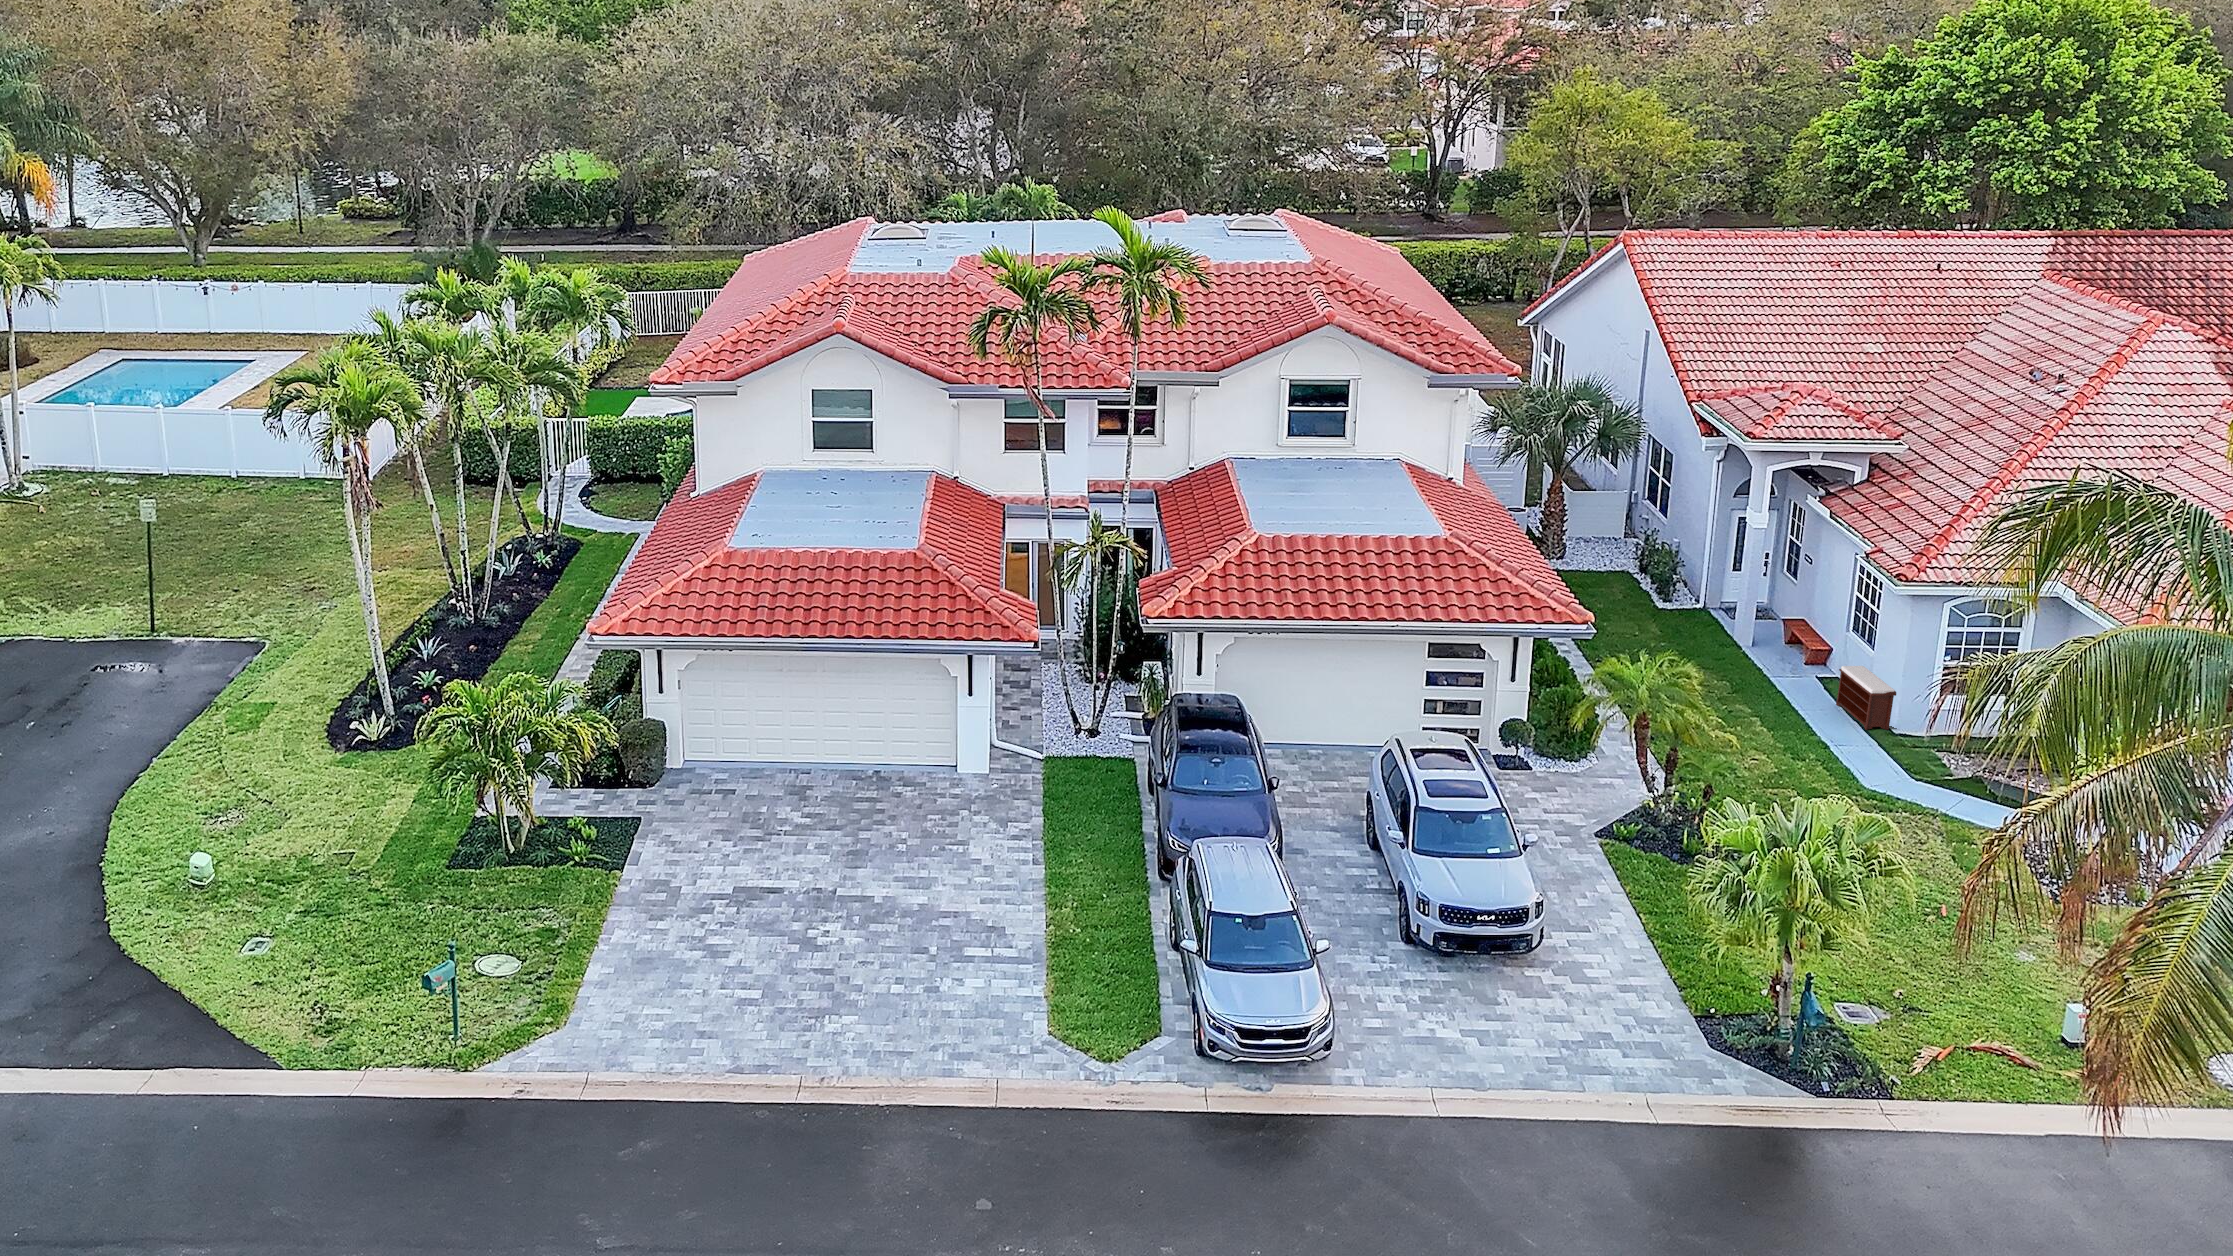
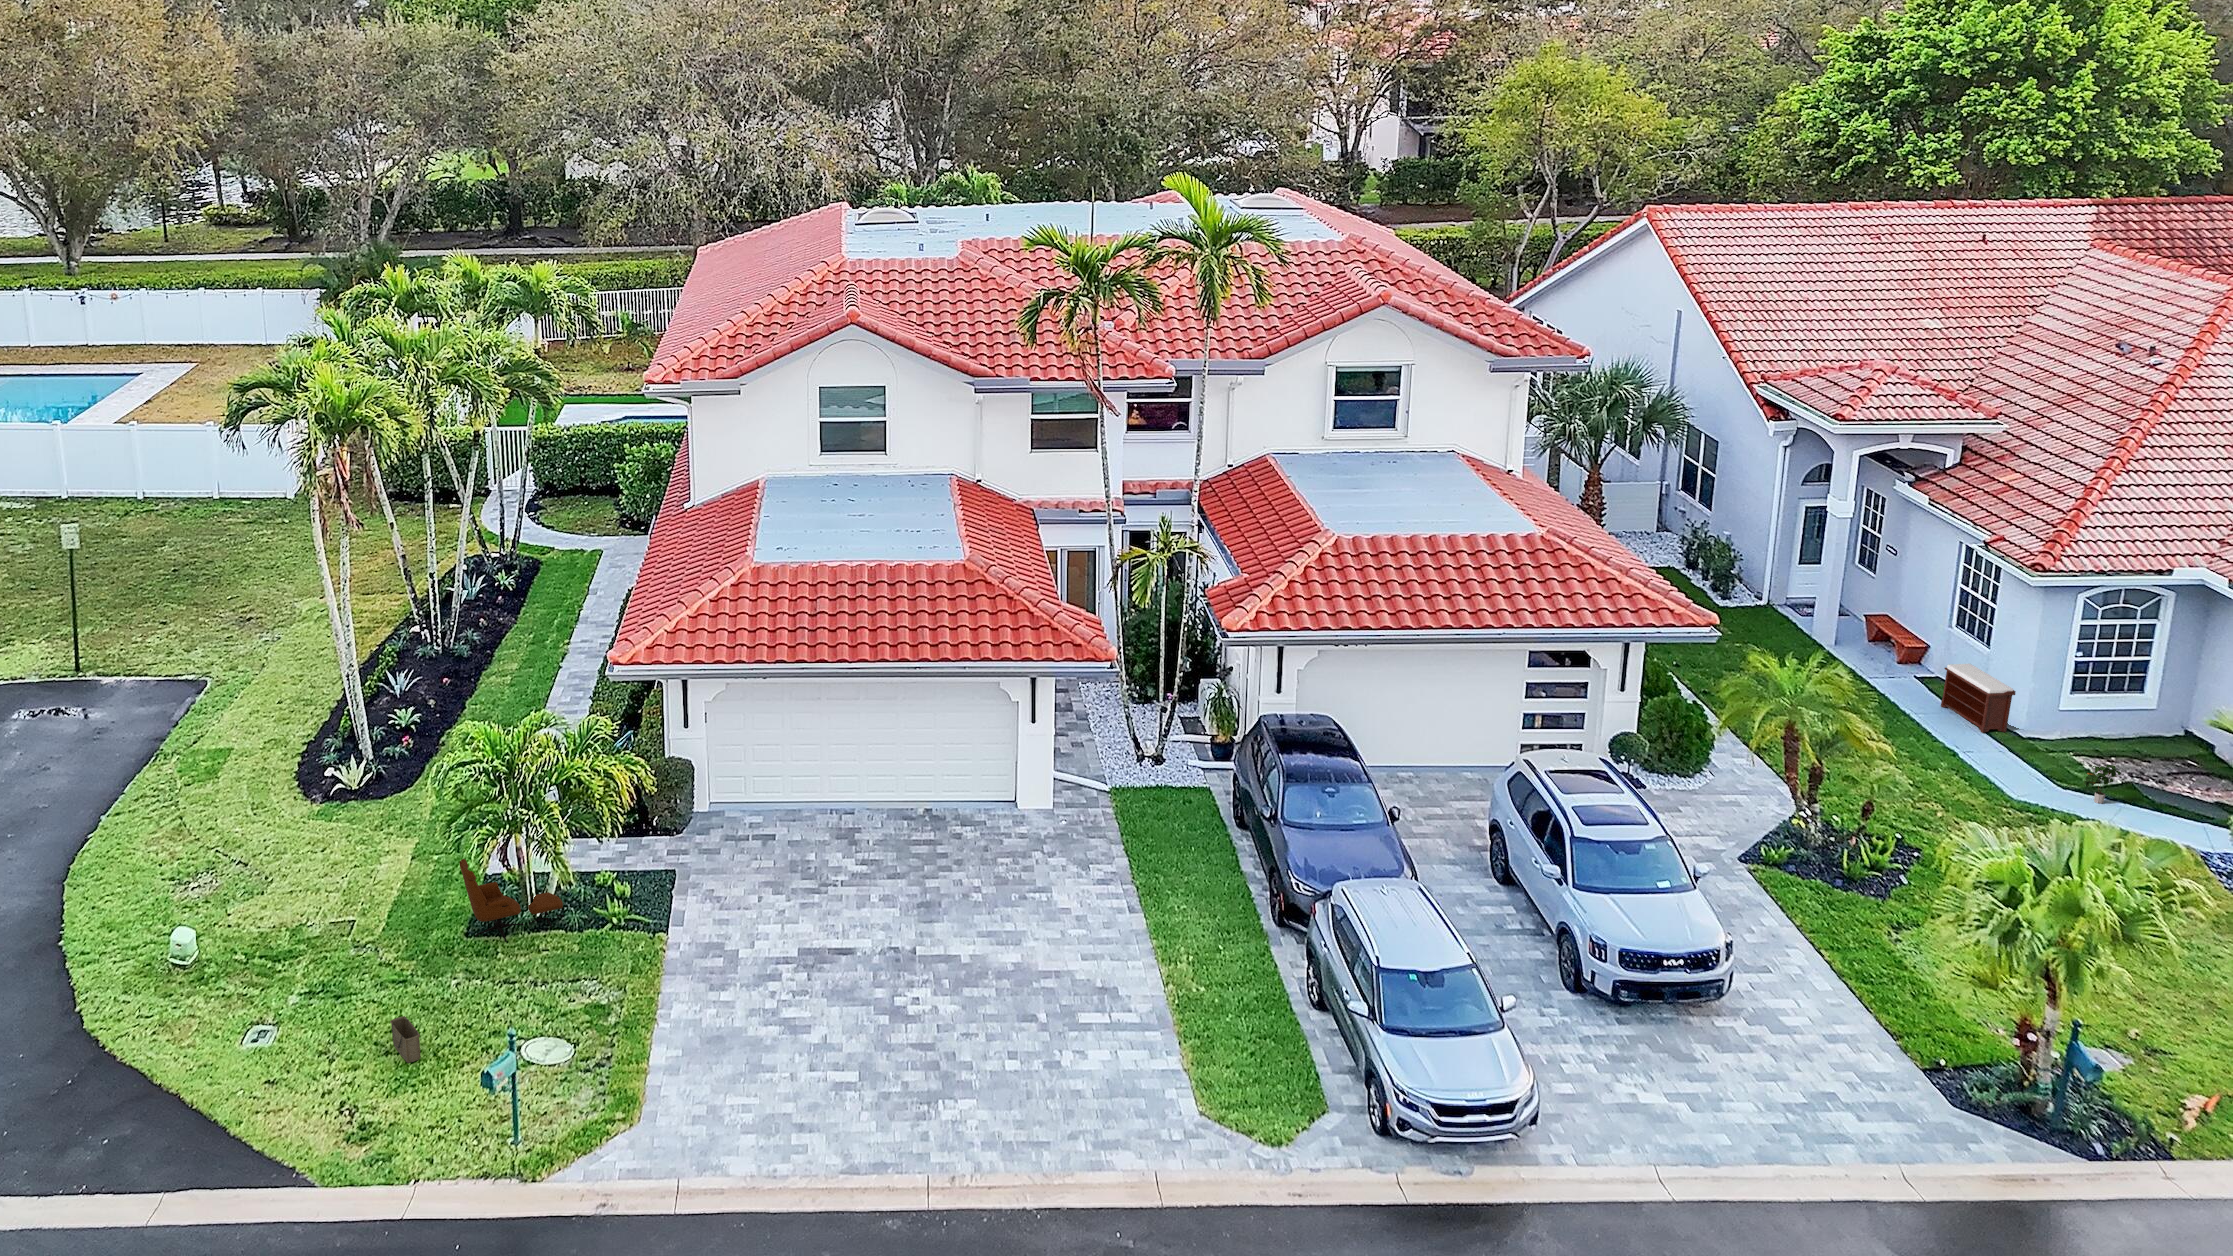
potted plant: none [1936,761,1973,797] -> present [2083,765,2121,804]
lounge chair: none [440,800,534,874] -> present [460,859,563,942]
basket: none [361,932,385,971] -> present [390,1016,421,1063]

